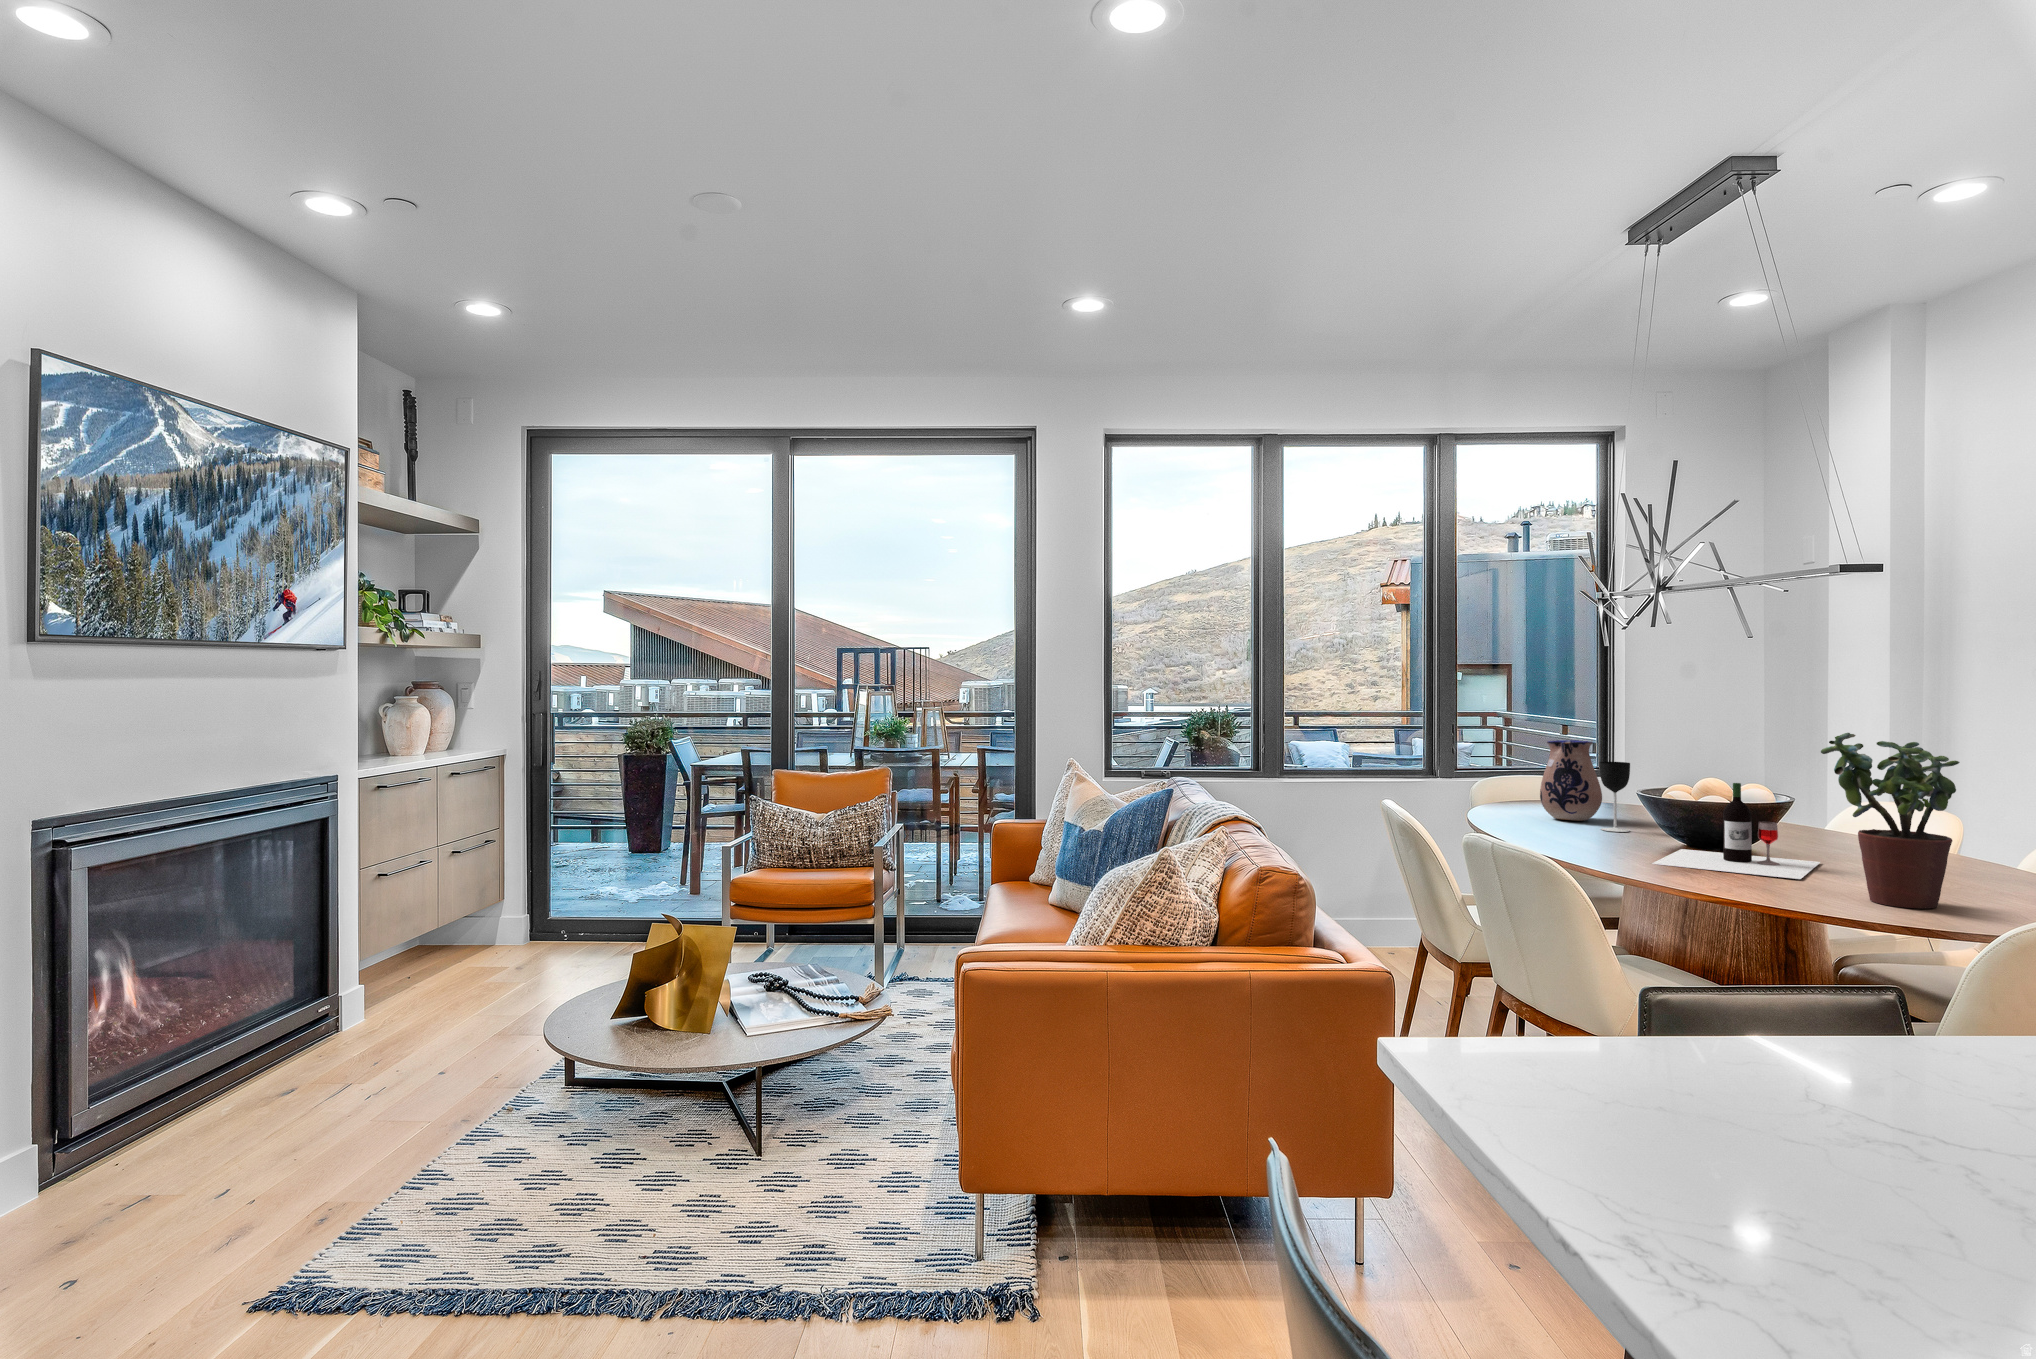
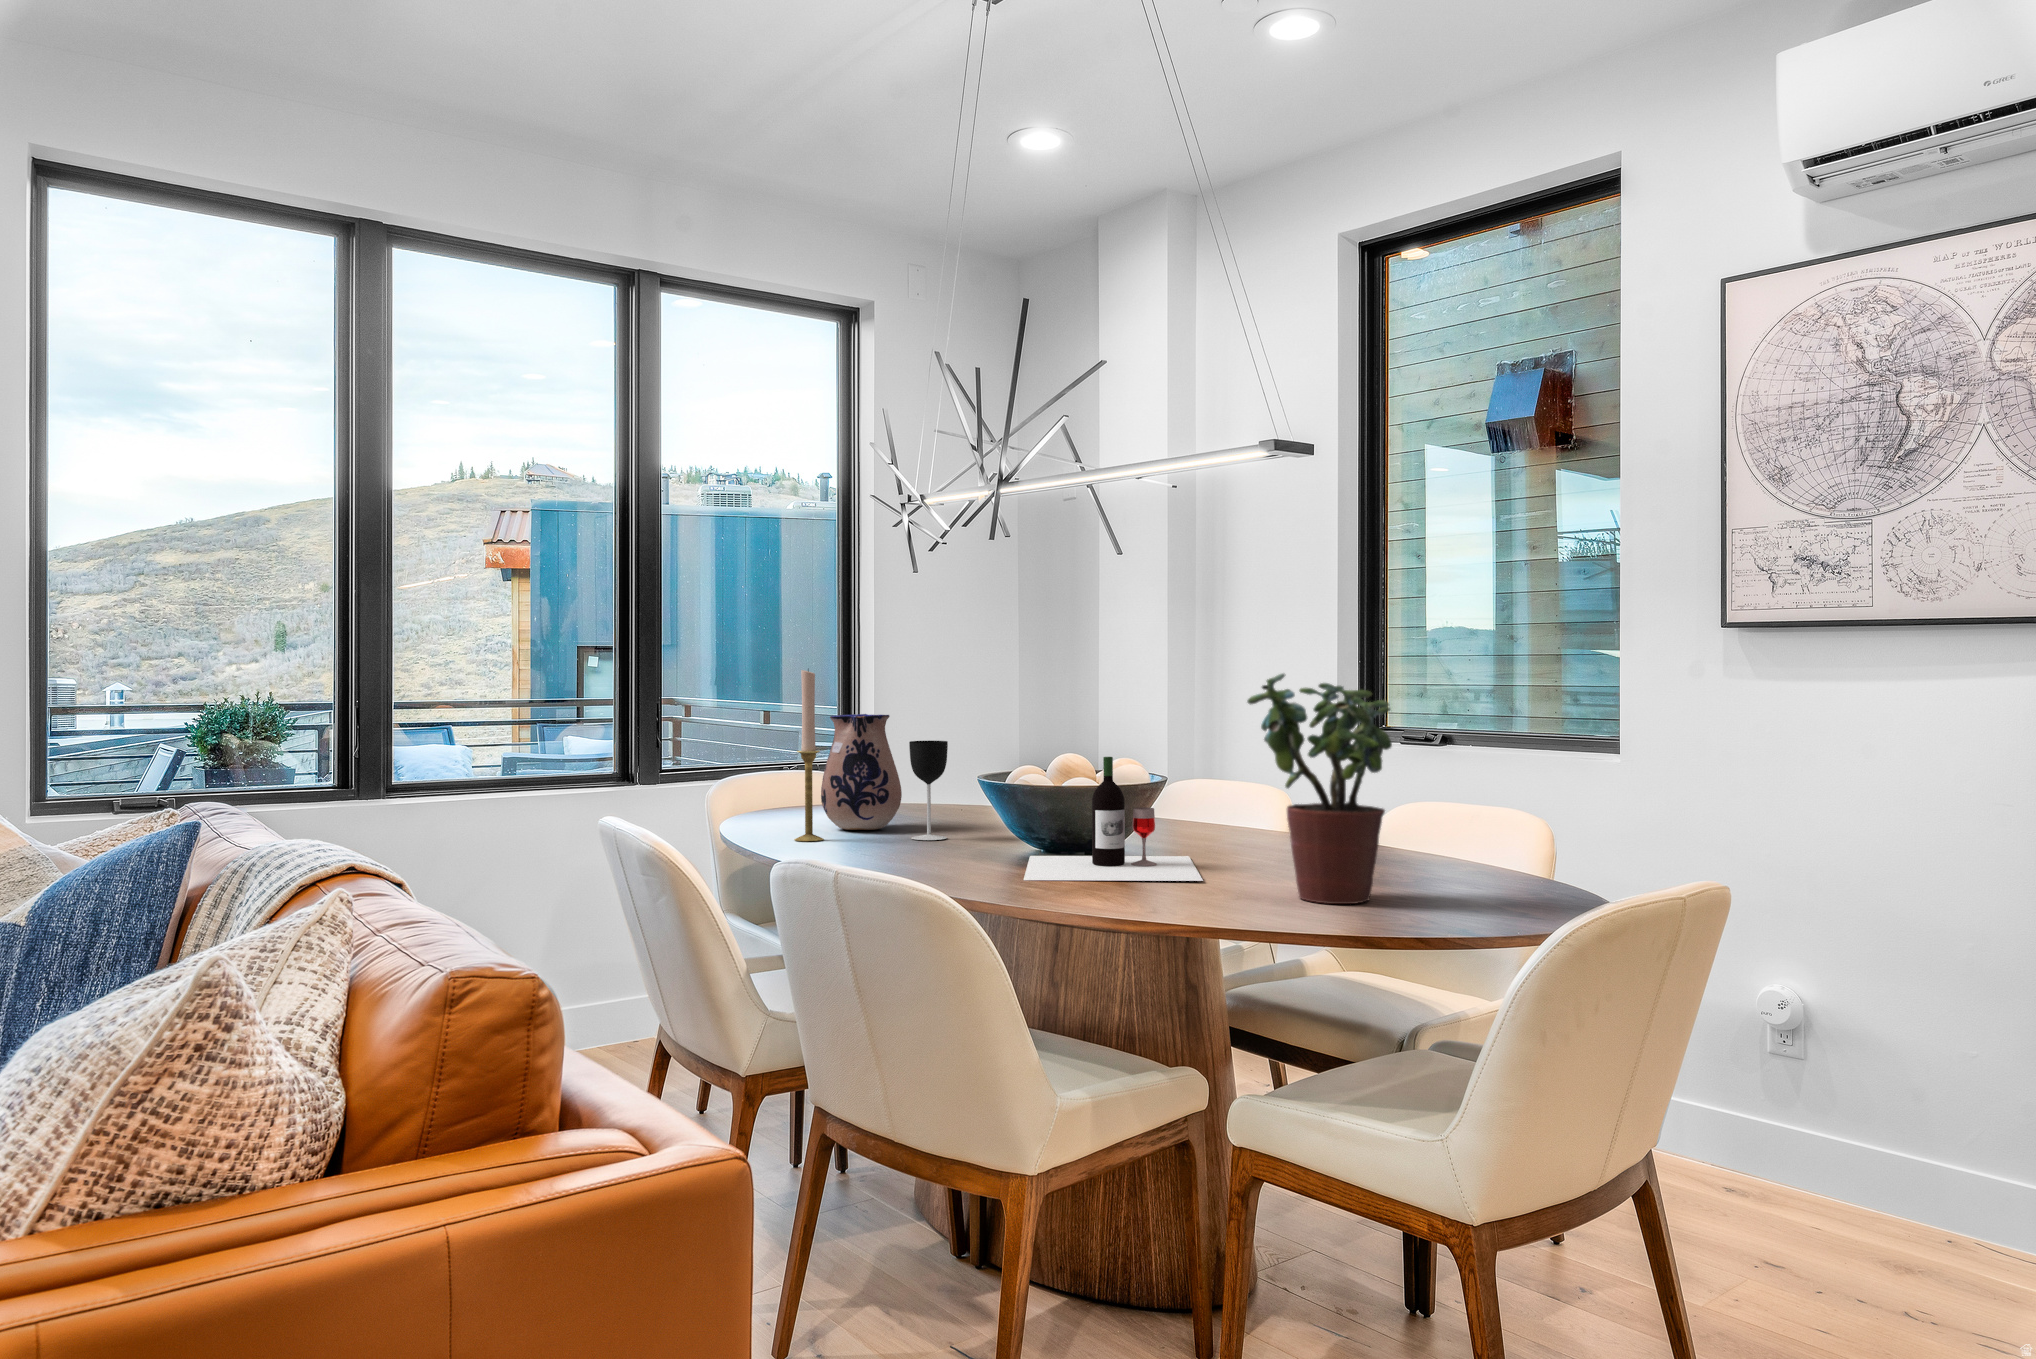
candlestick: none [1513,711,1535,825] -> present [794,669,823,841]

